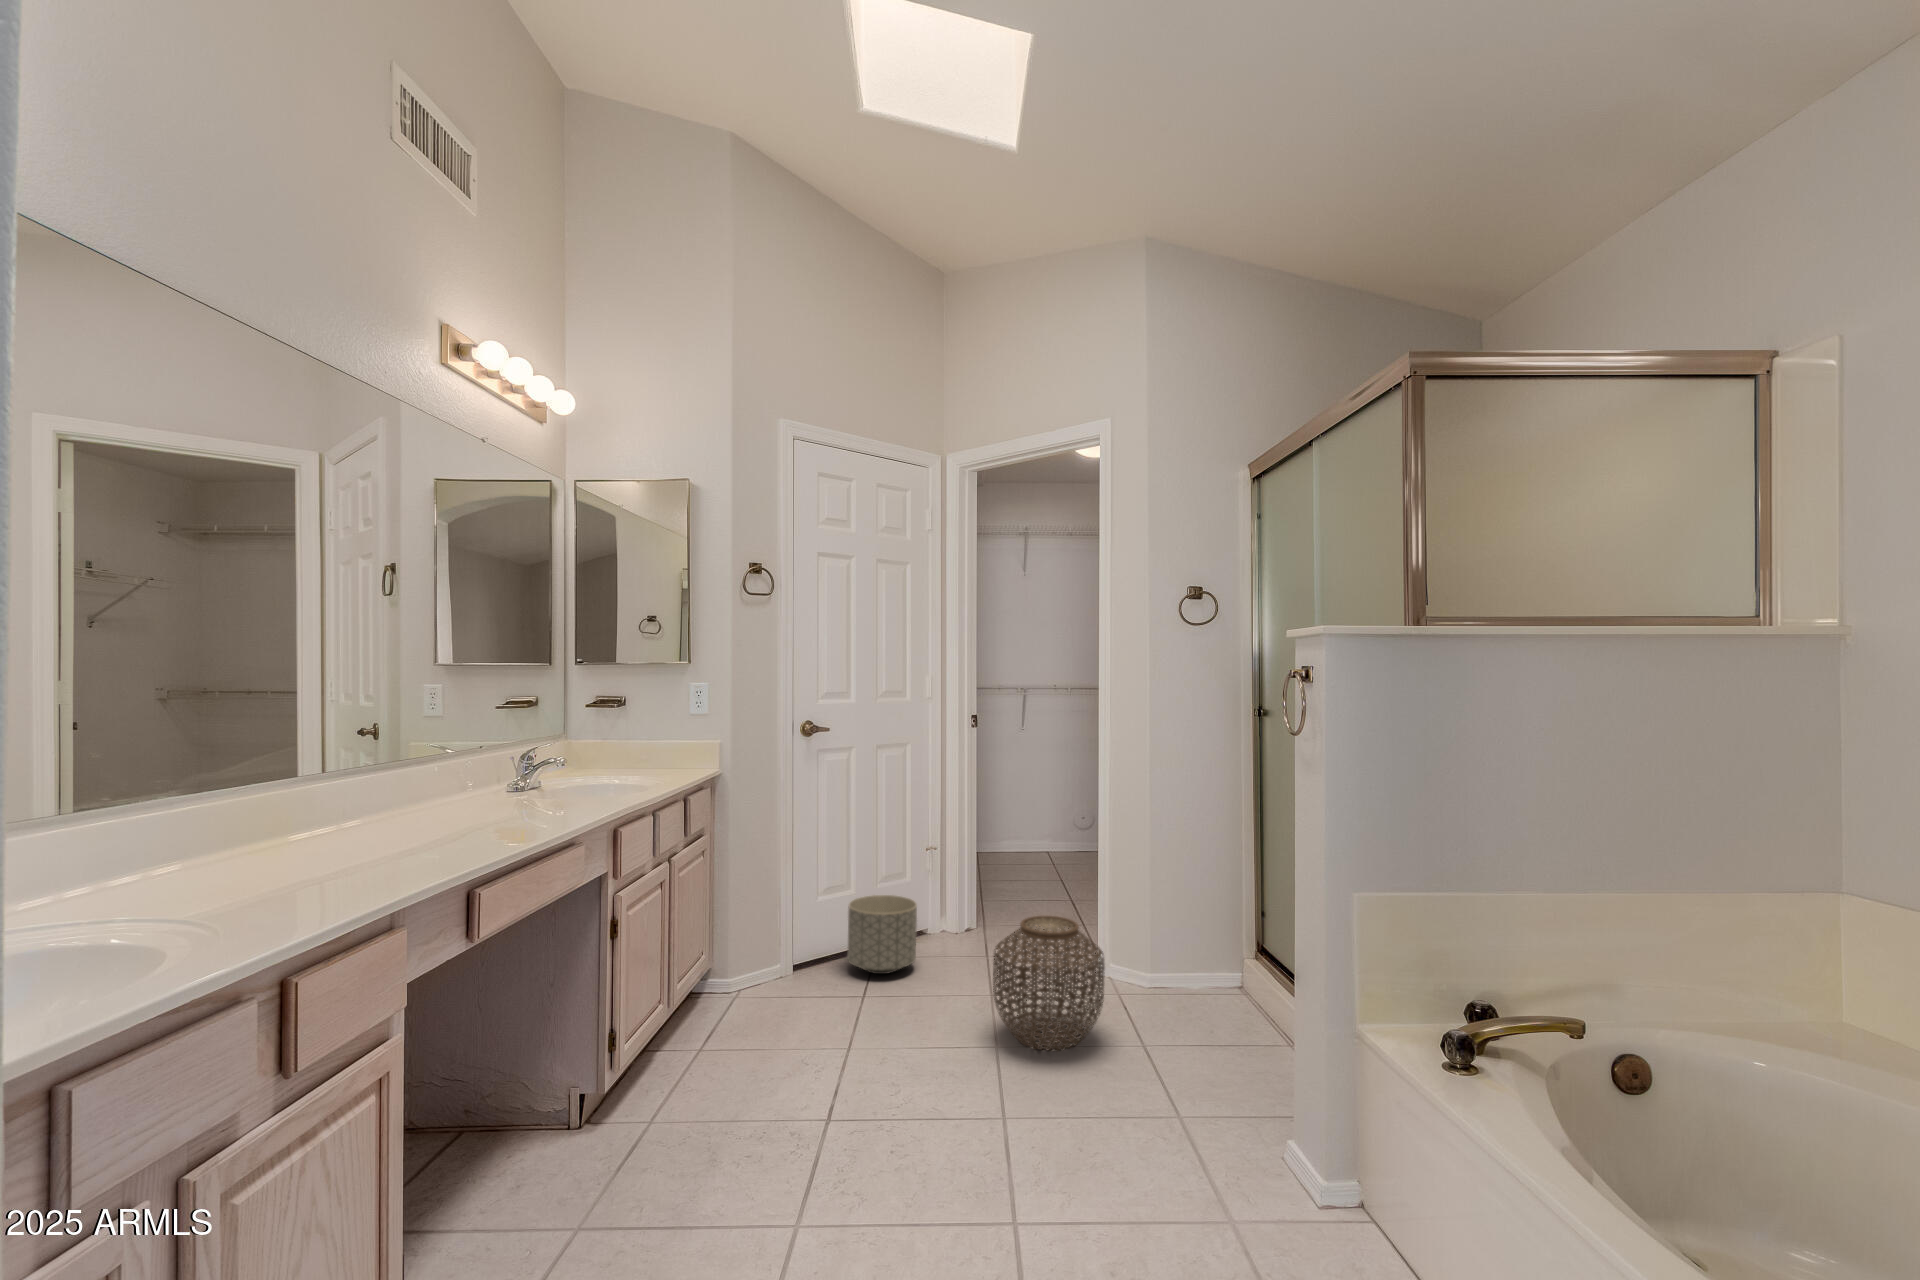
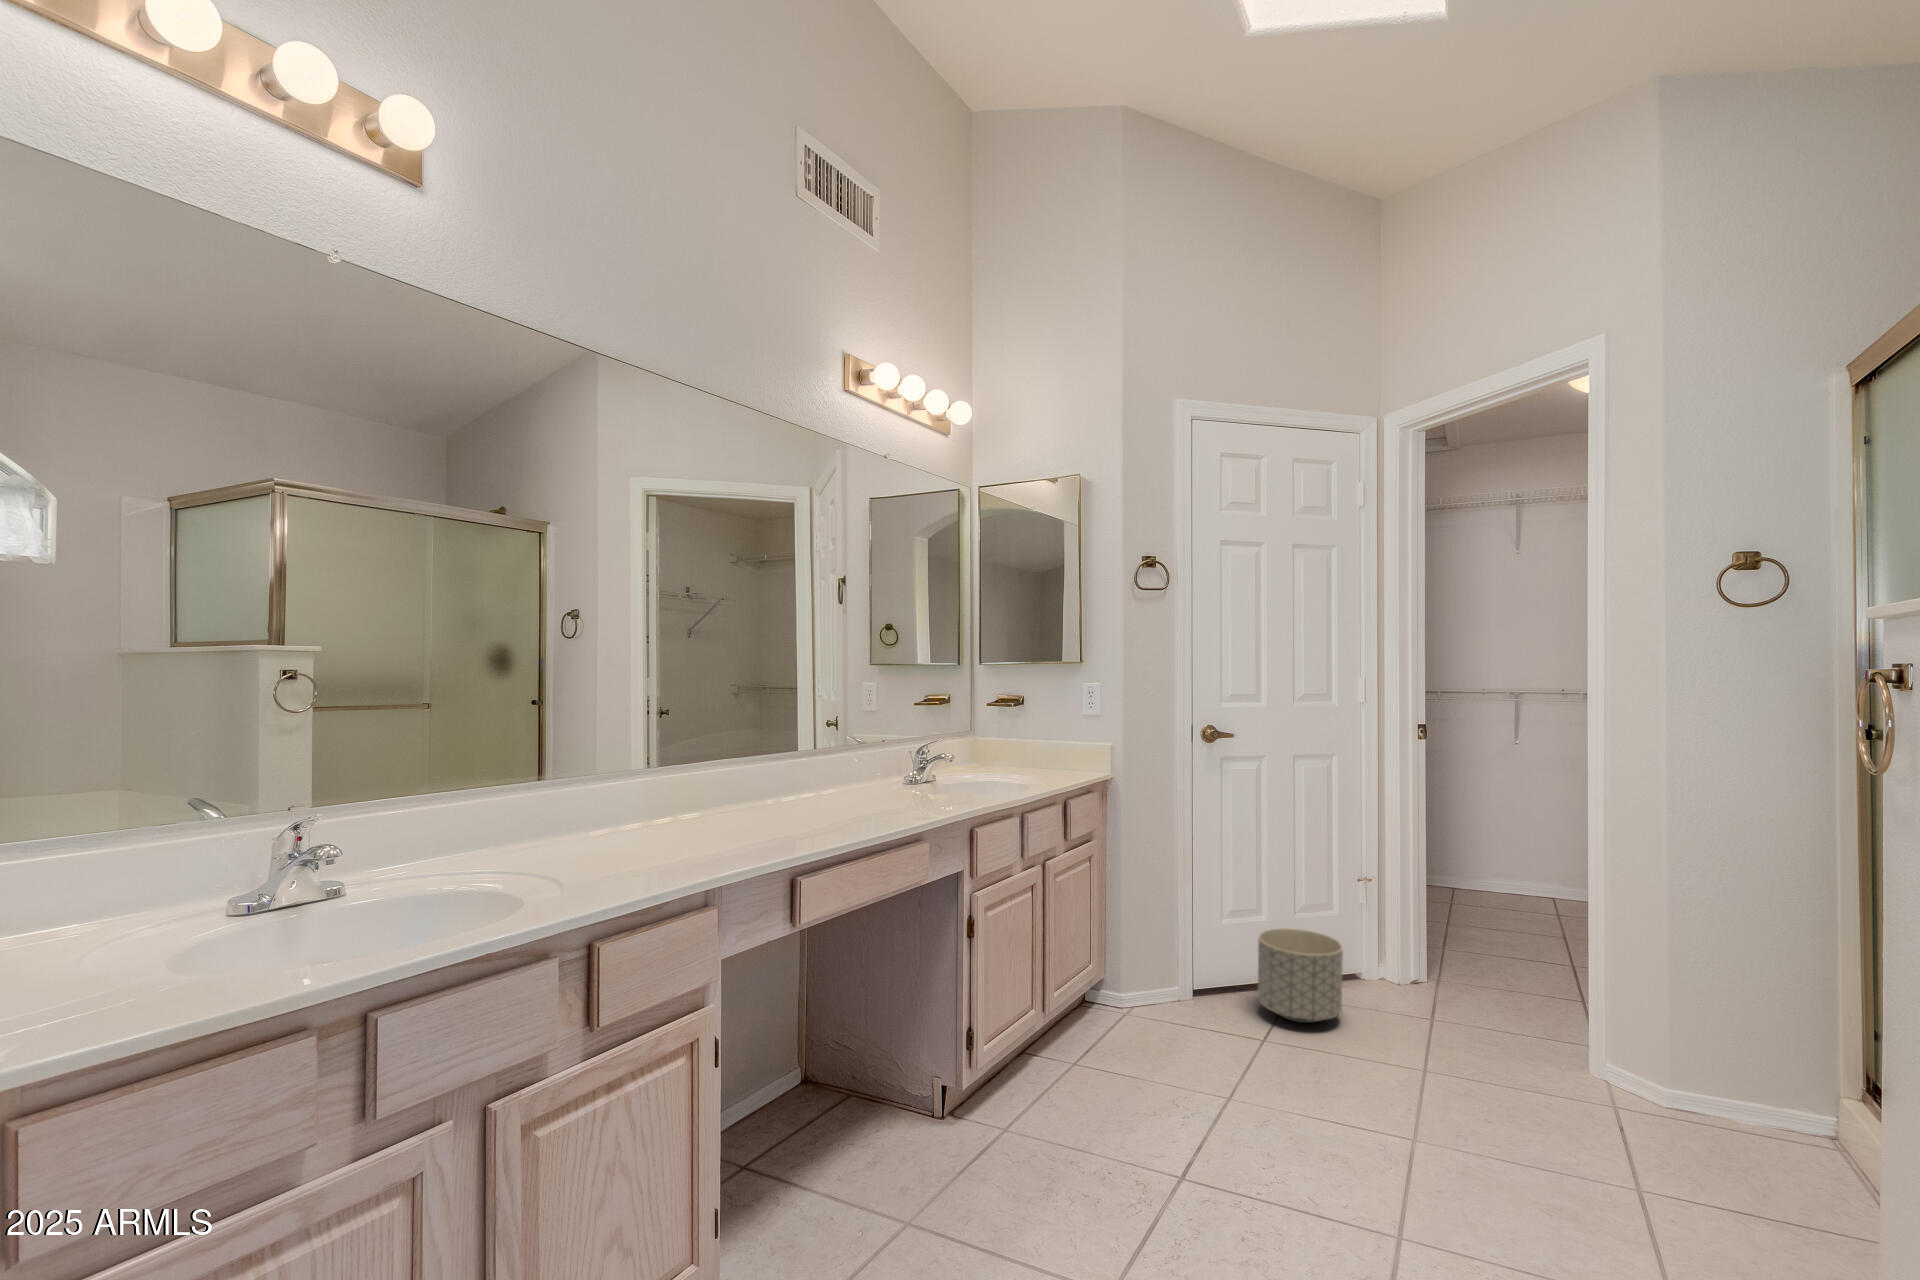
woven basket: present [993,916,1104,1050] -> none [1421,995,1593,1184]

